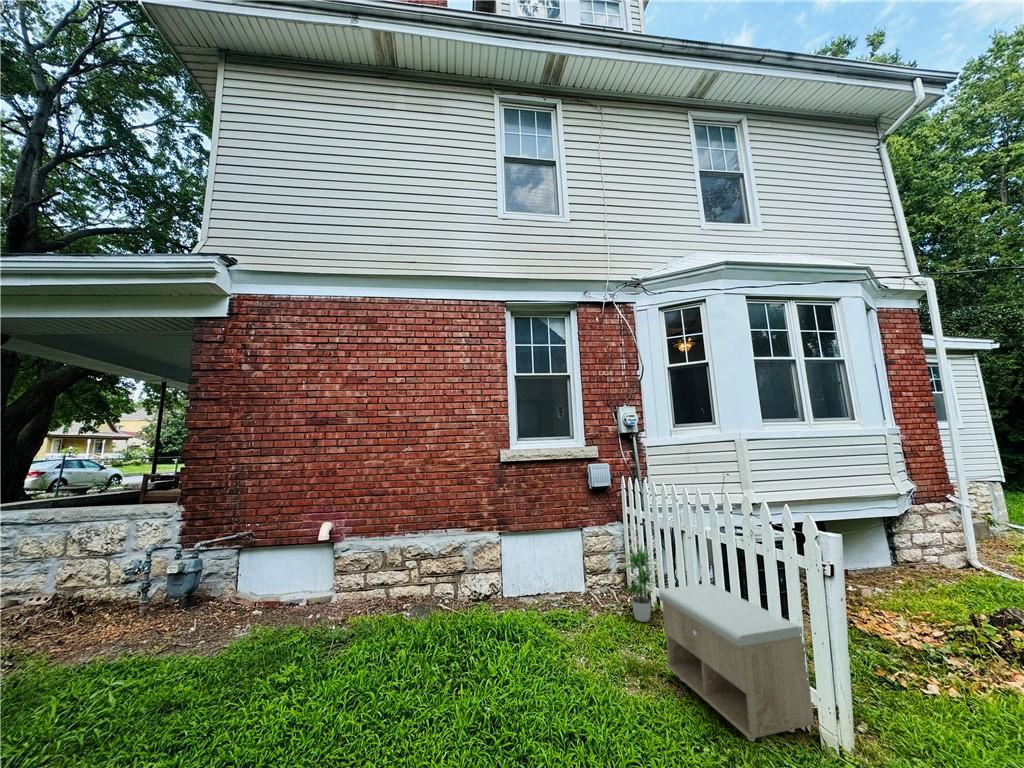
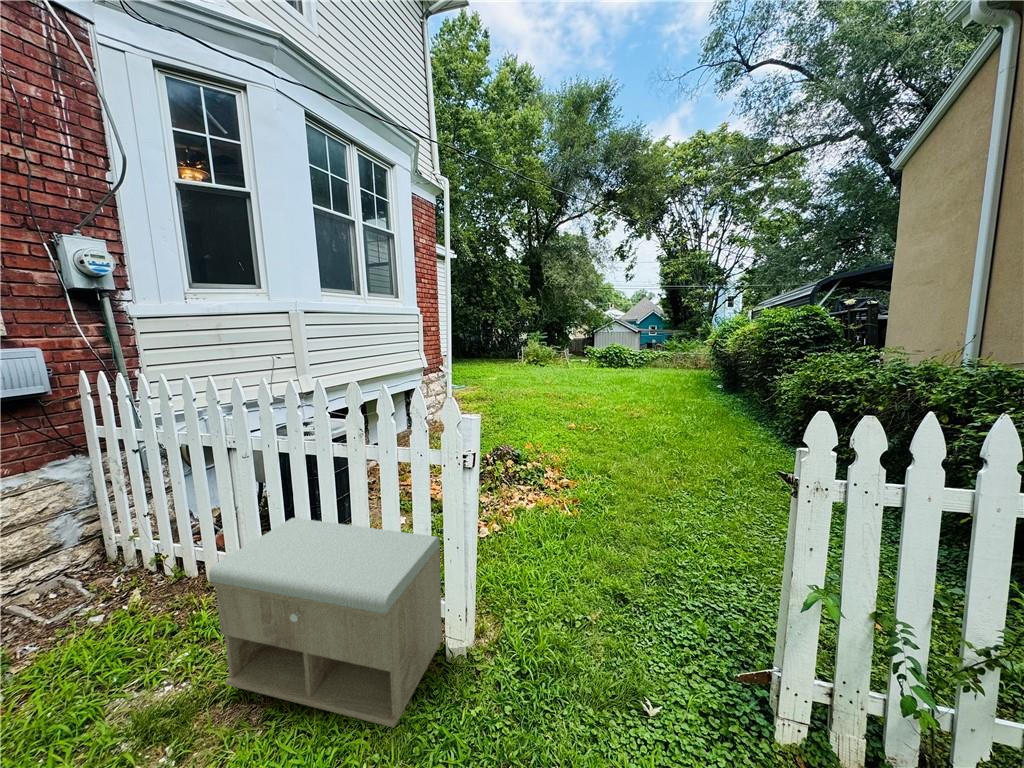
potted plant: present [623,546,658,622] -> none [86,483,193,617]

